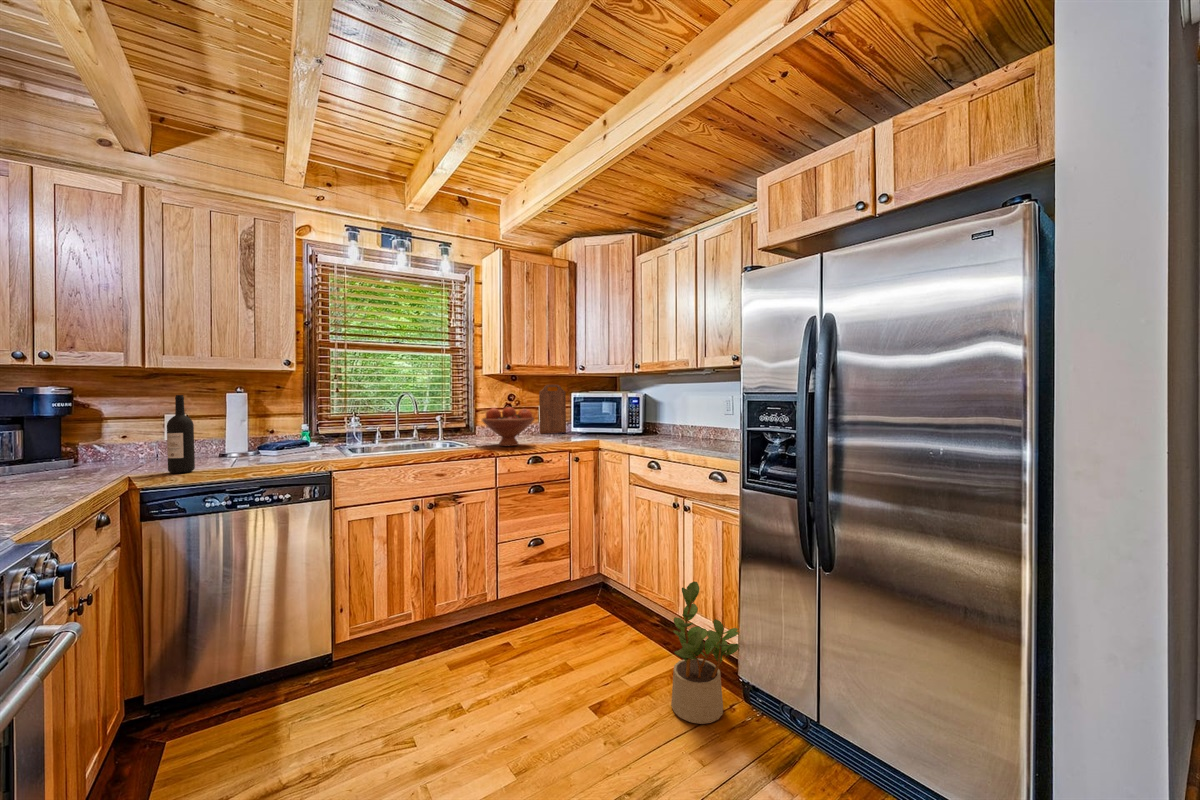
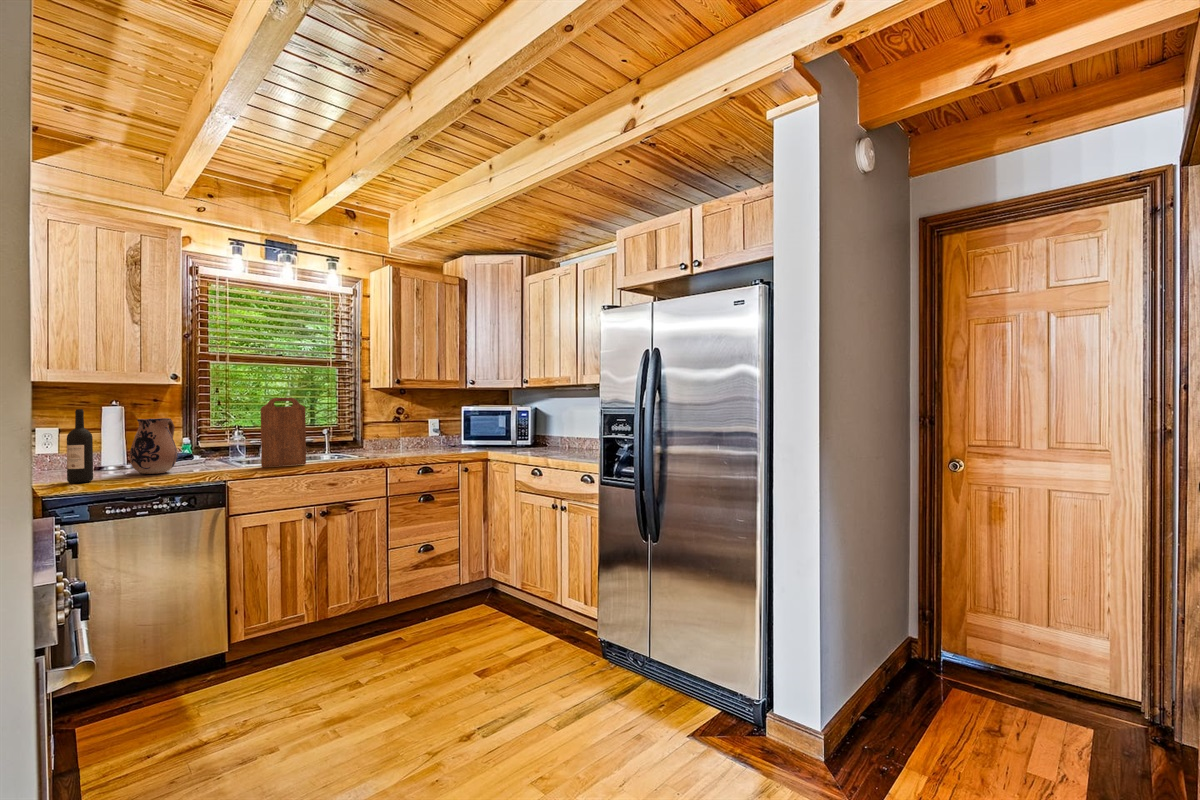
cutting board: present [539,385,566,434] -> present [261,398,306,467]
ceramic pitcher: none [237,405,285,463] -> present [130,418,178,474]
fruit bowl: present [482,407,534,446] -> none [372,419,425,457]
potted plant: present [671,581,739,724] -> none [546,563,601,677]

